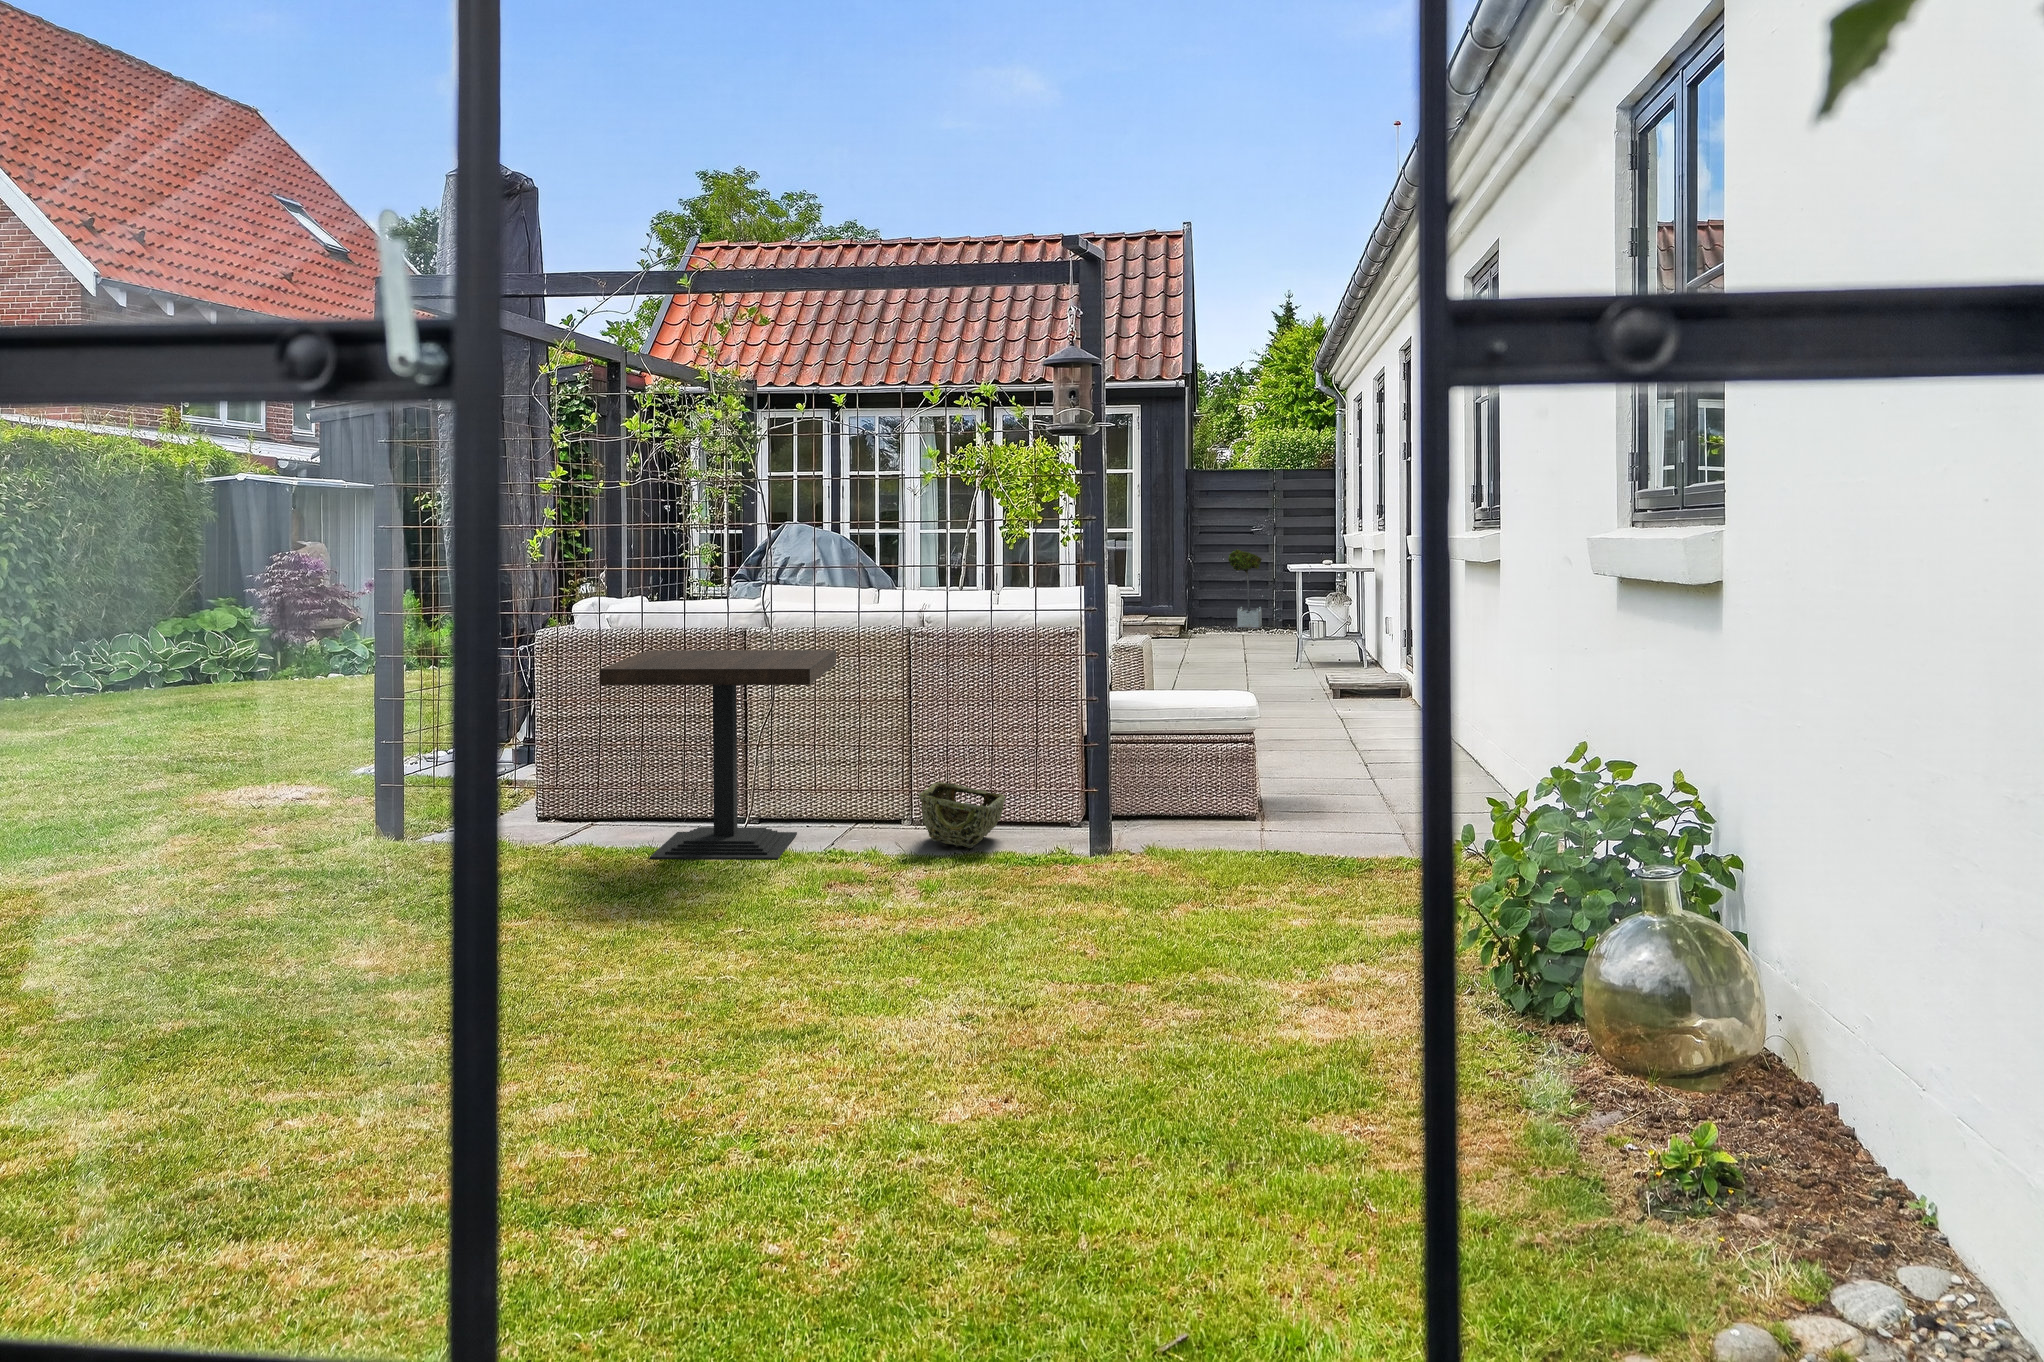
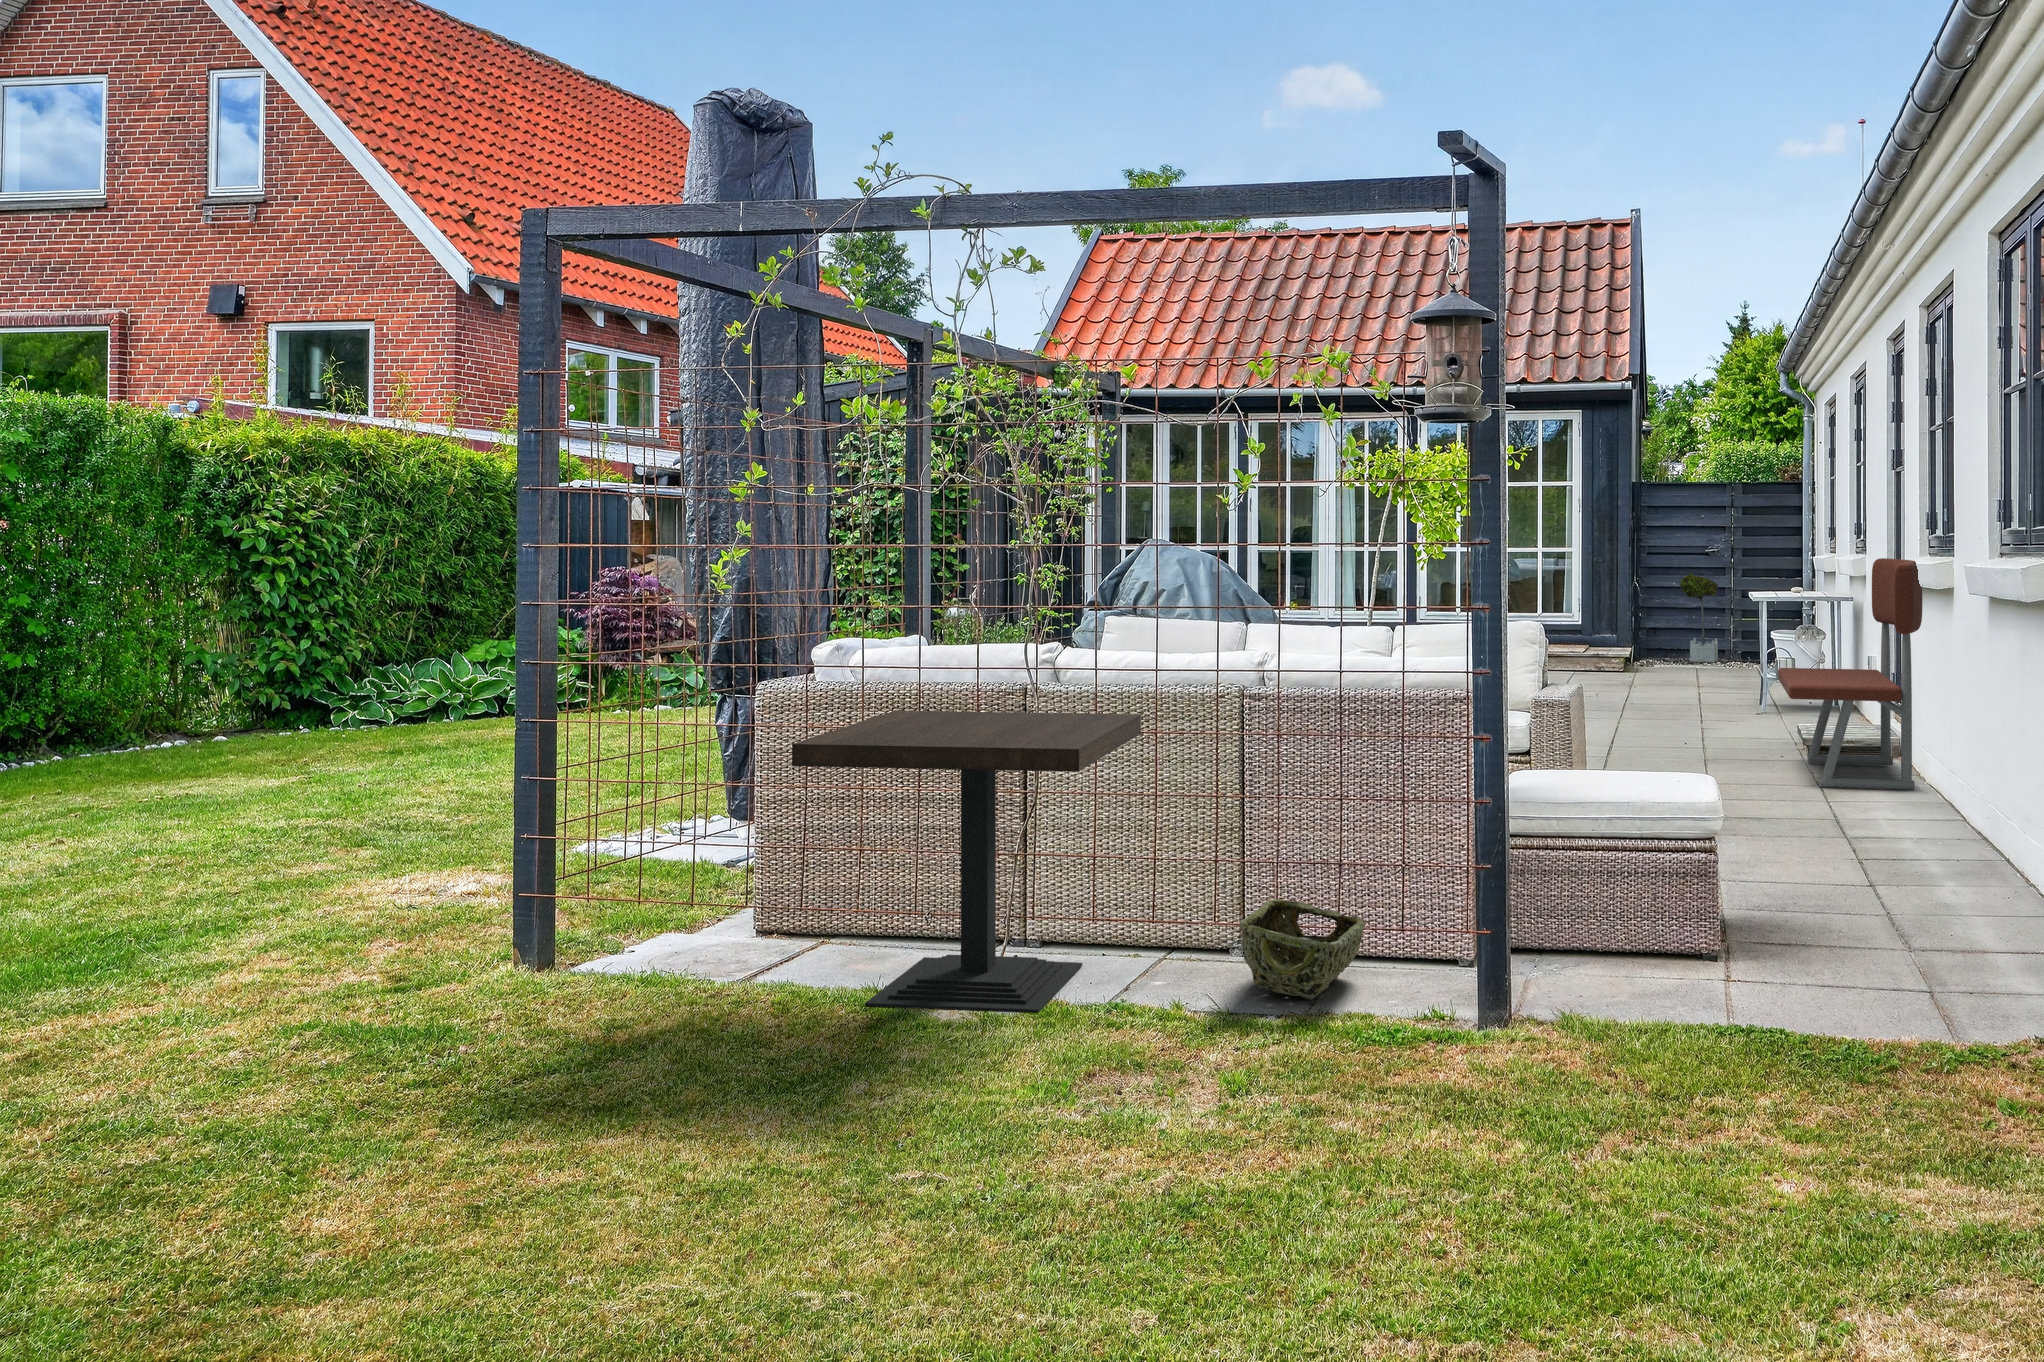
bench: none [1308,532,1422,718] -> present [1778,558,1922,790]

